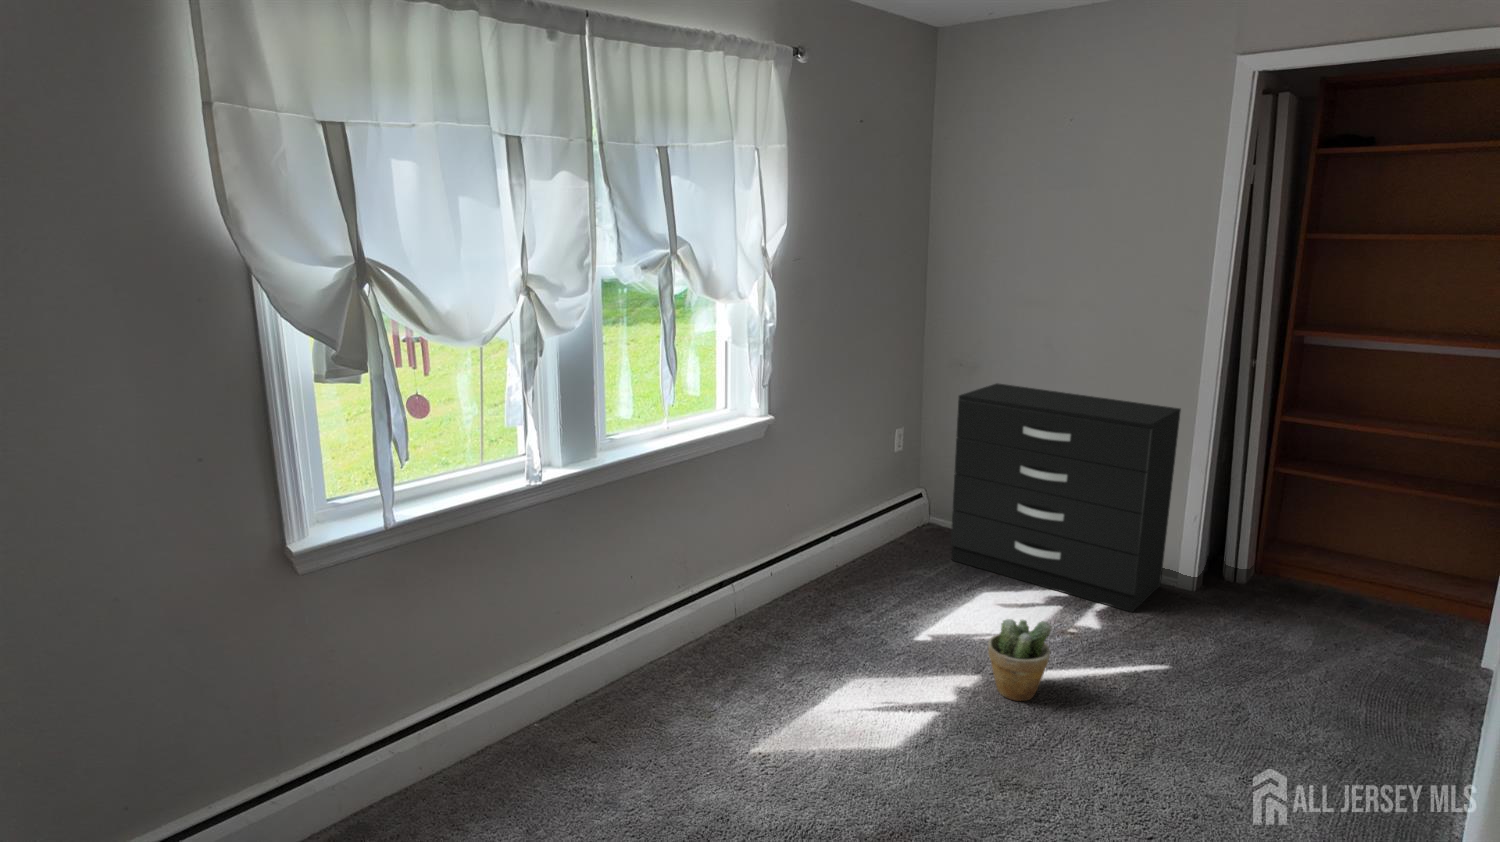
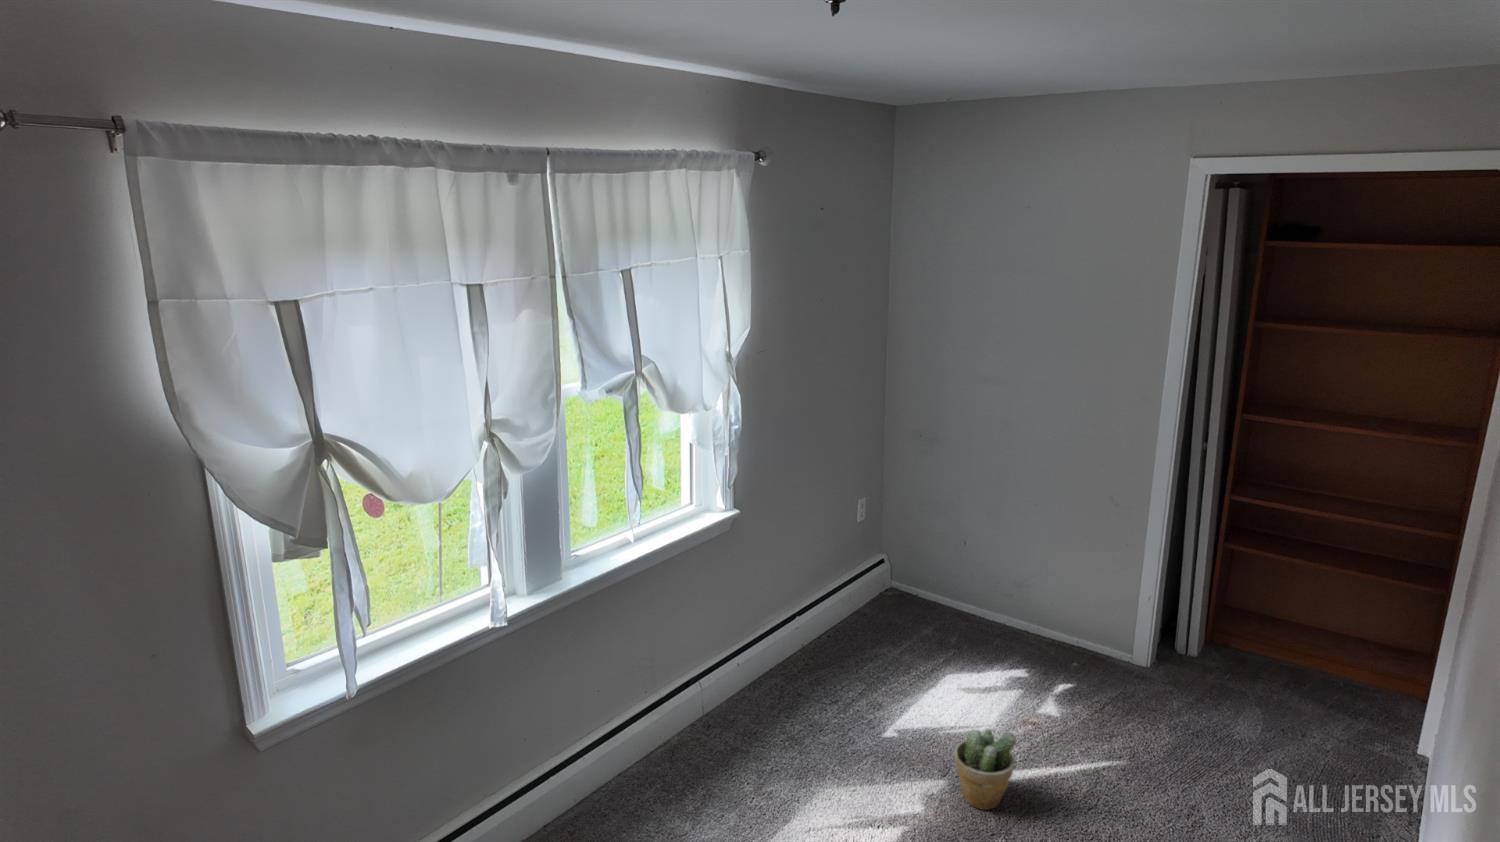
dresser: present [951,384,1181,612] -> none [913,460,1135,696]

